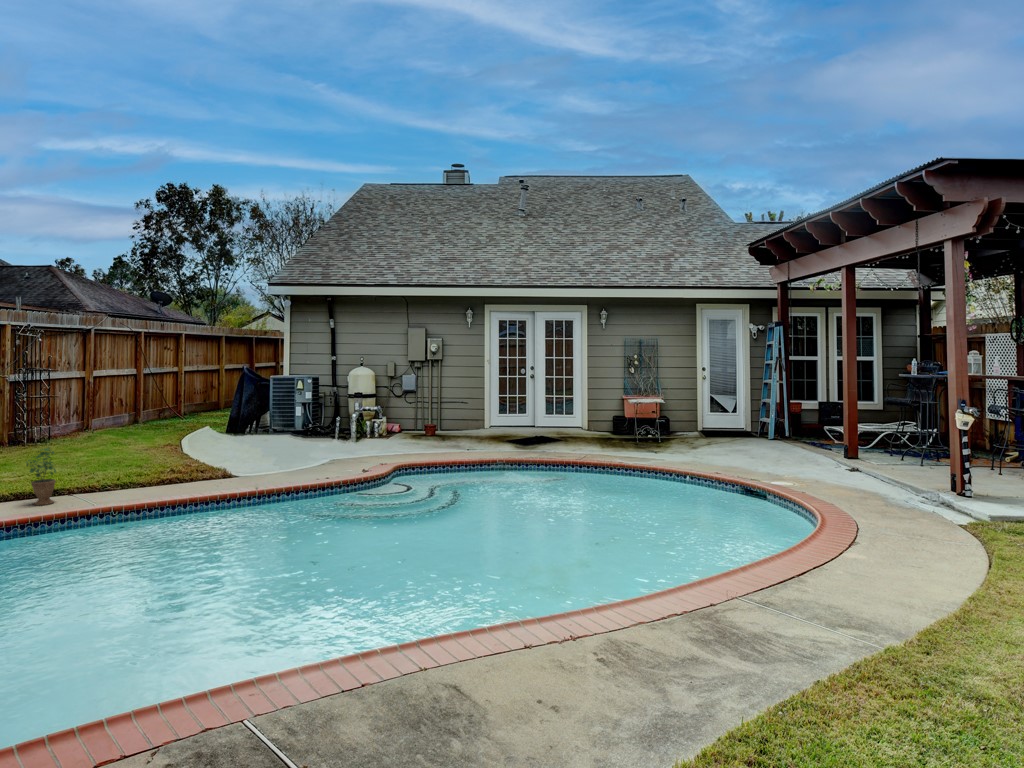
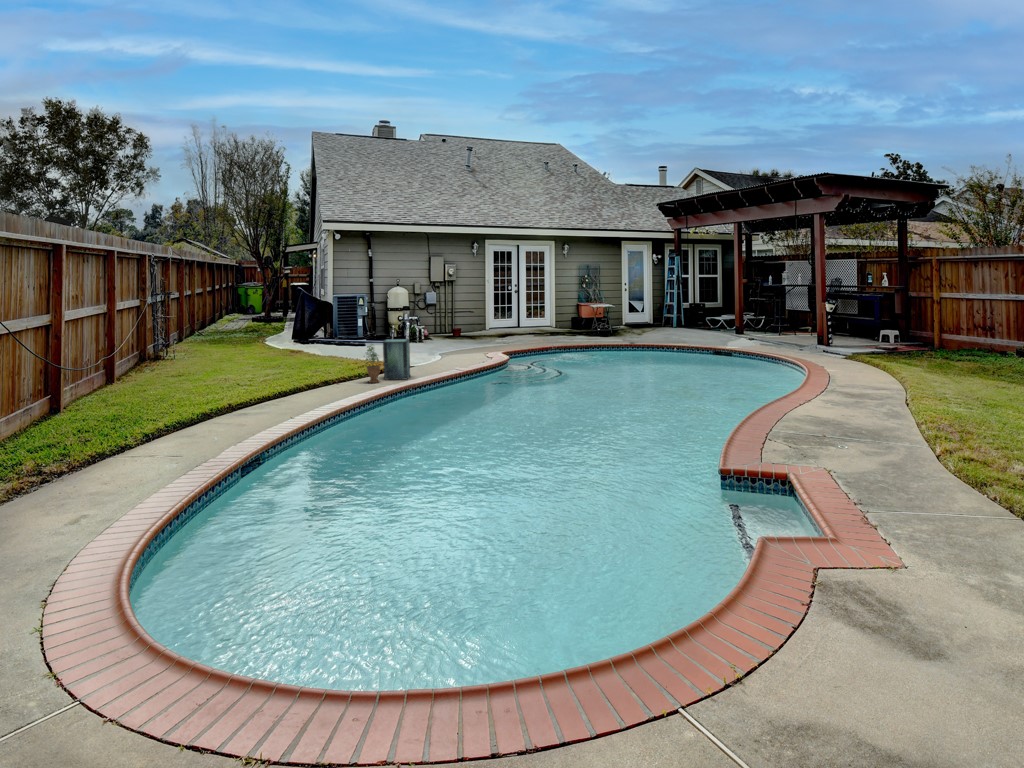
storage box: none [72,441,129,503] -> present [383,339,410,380]

